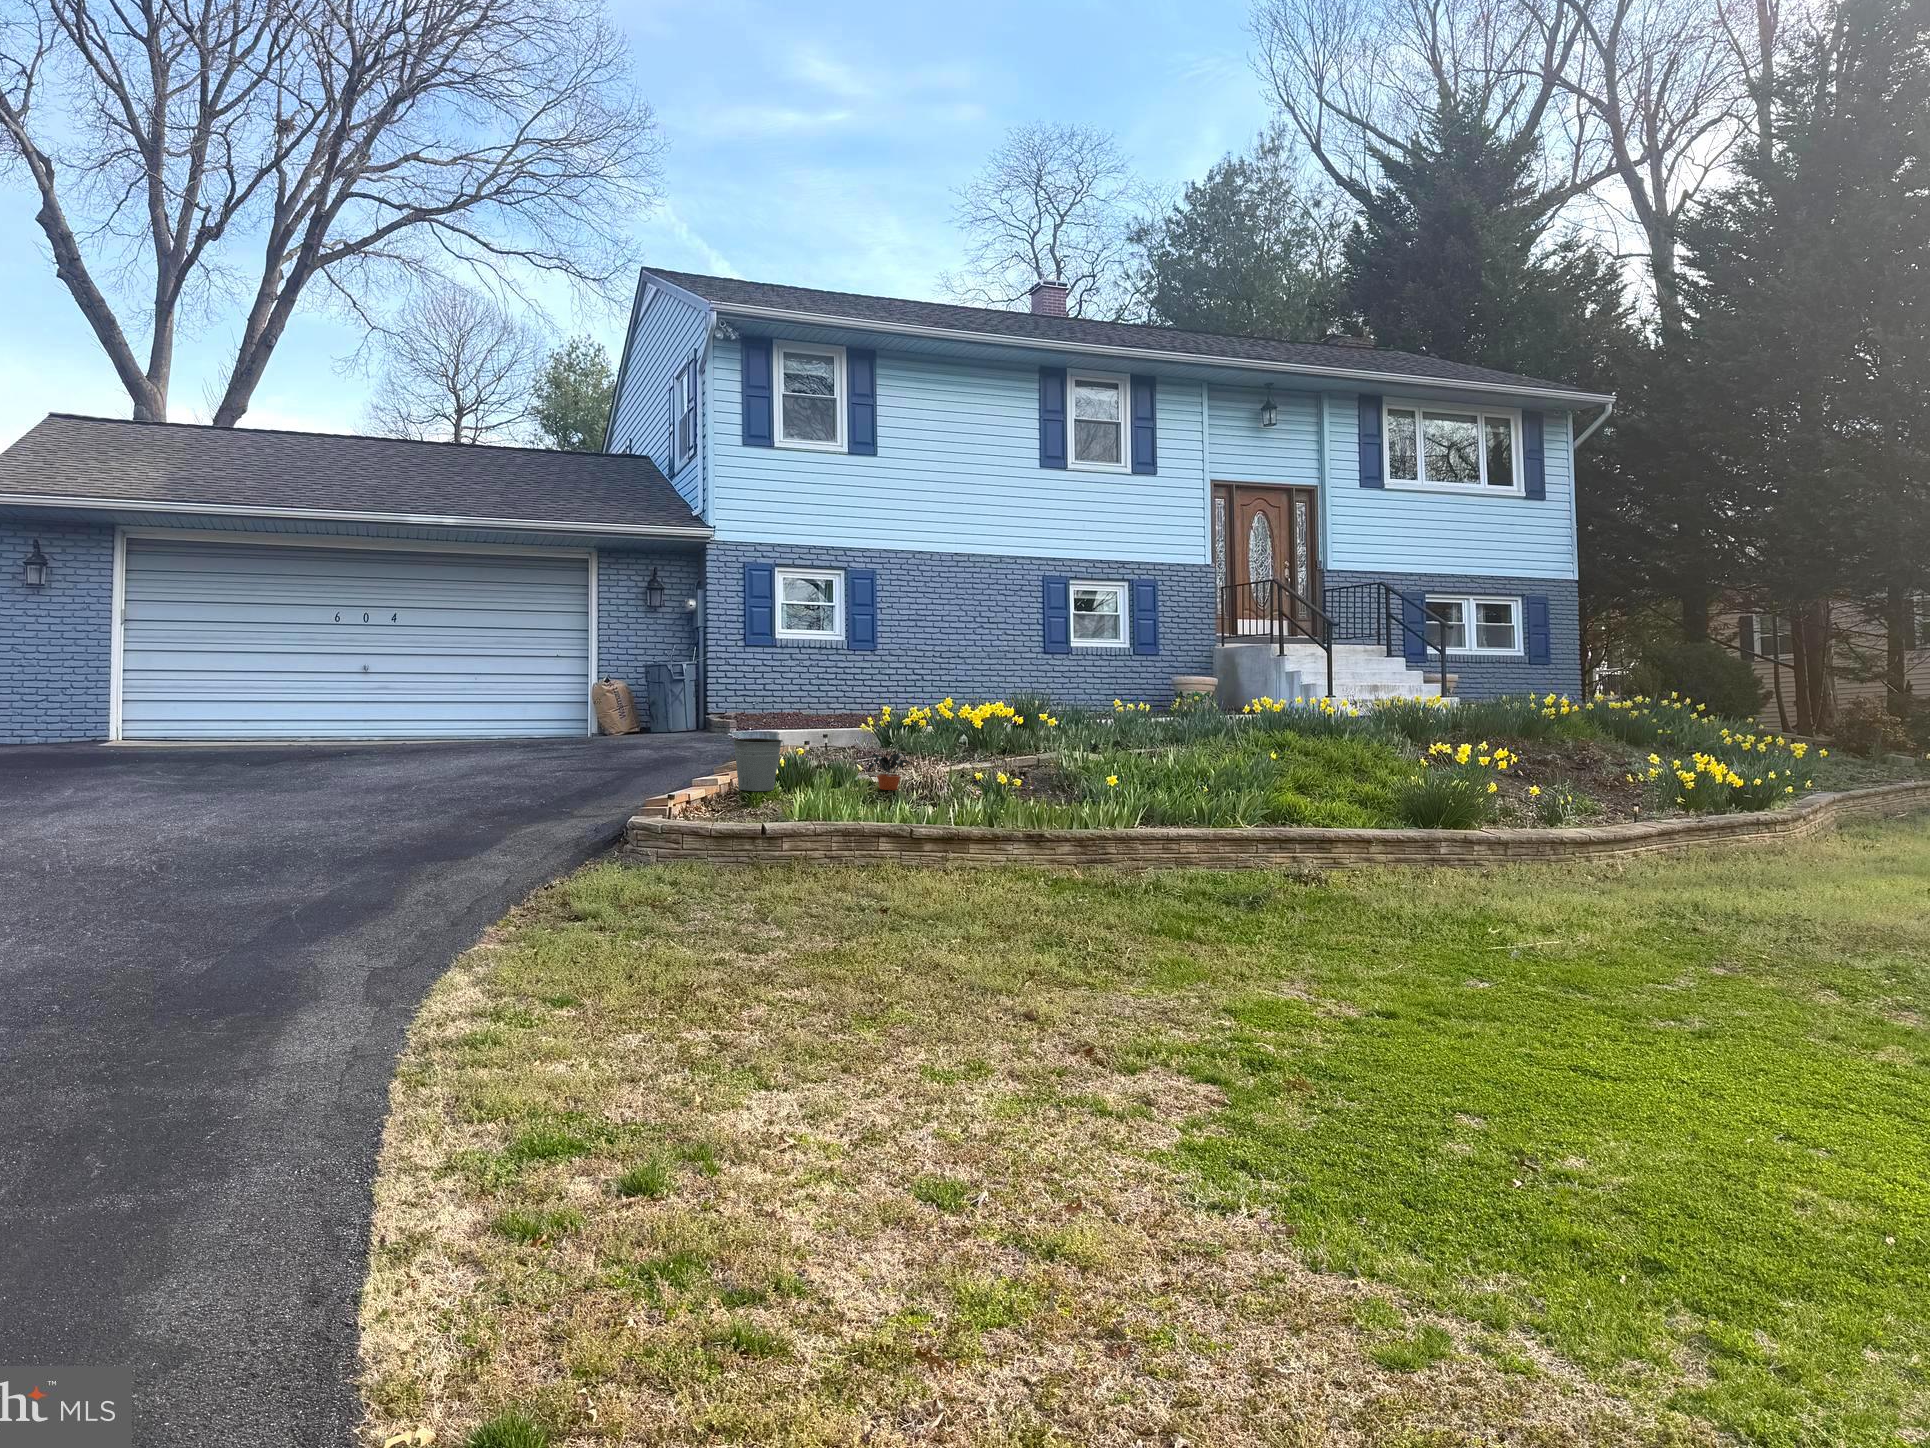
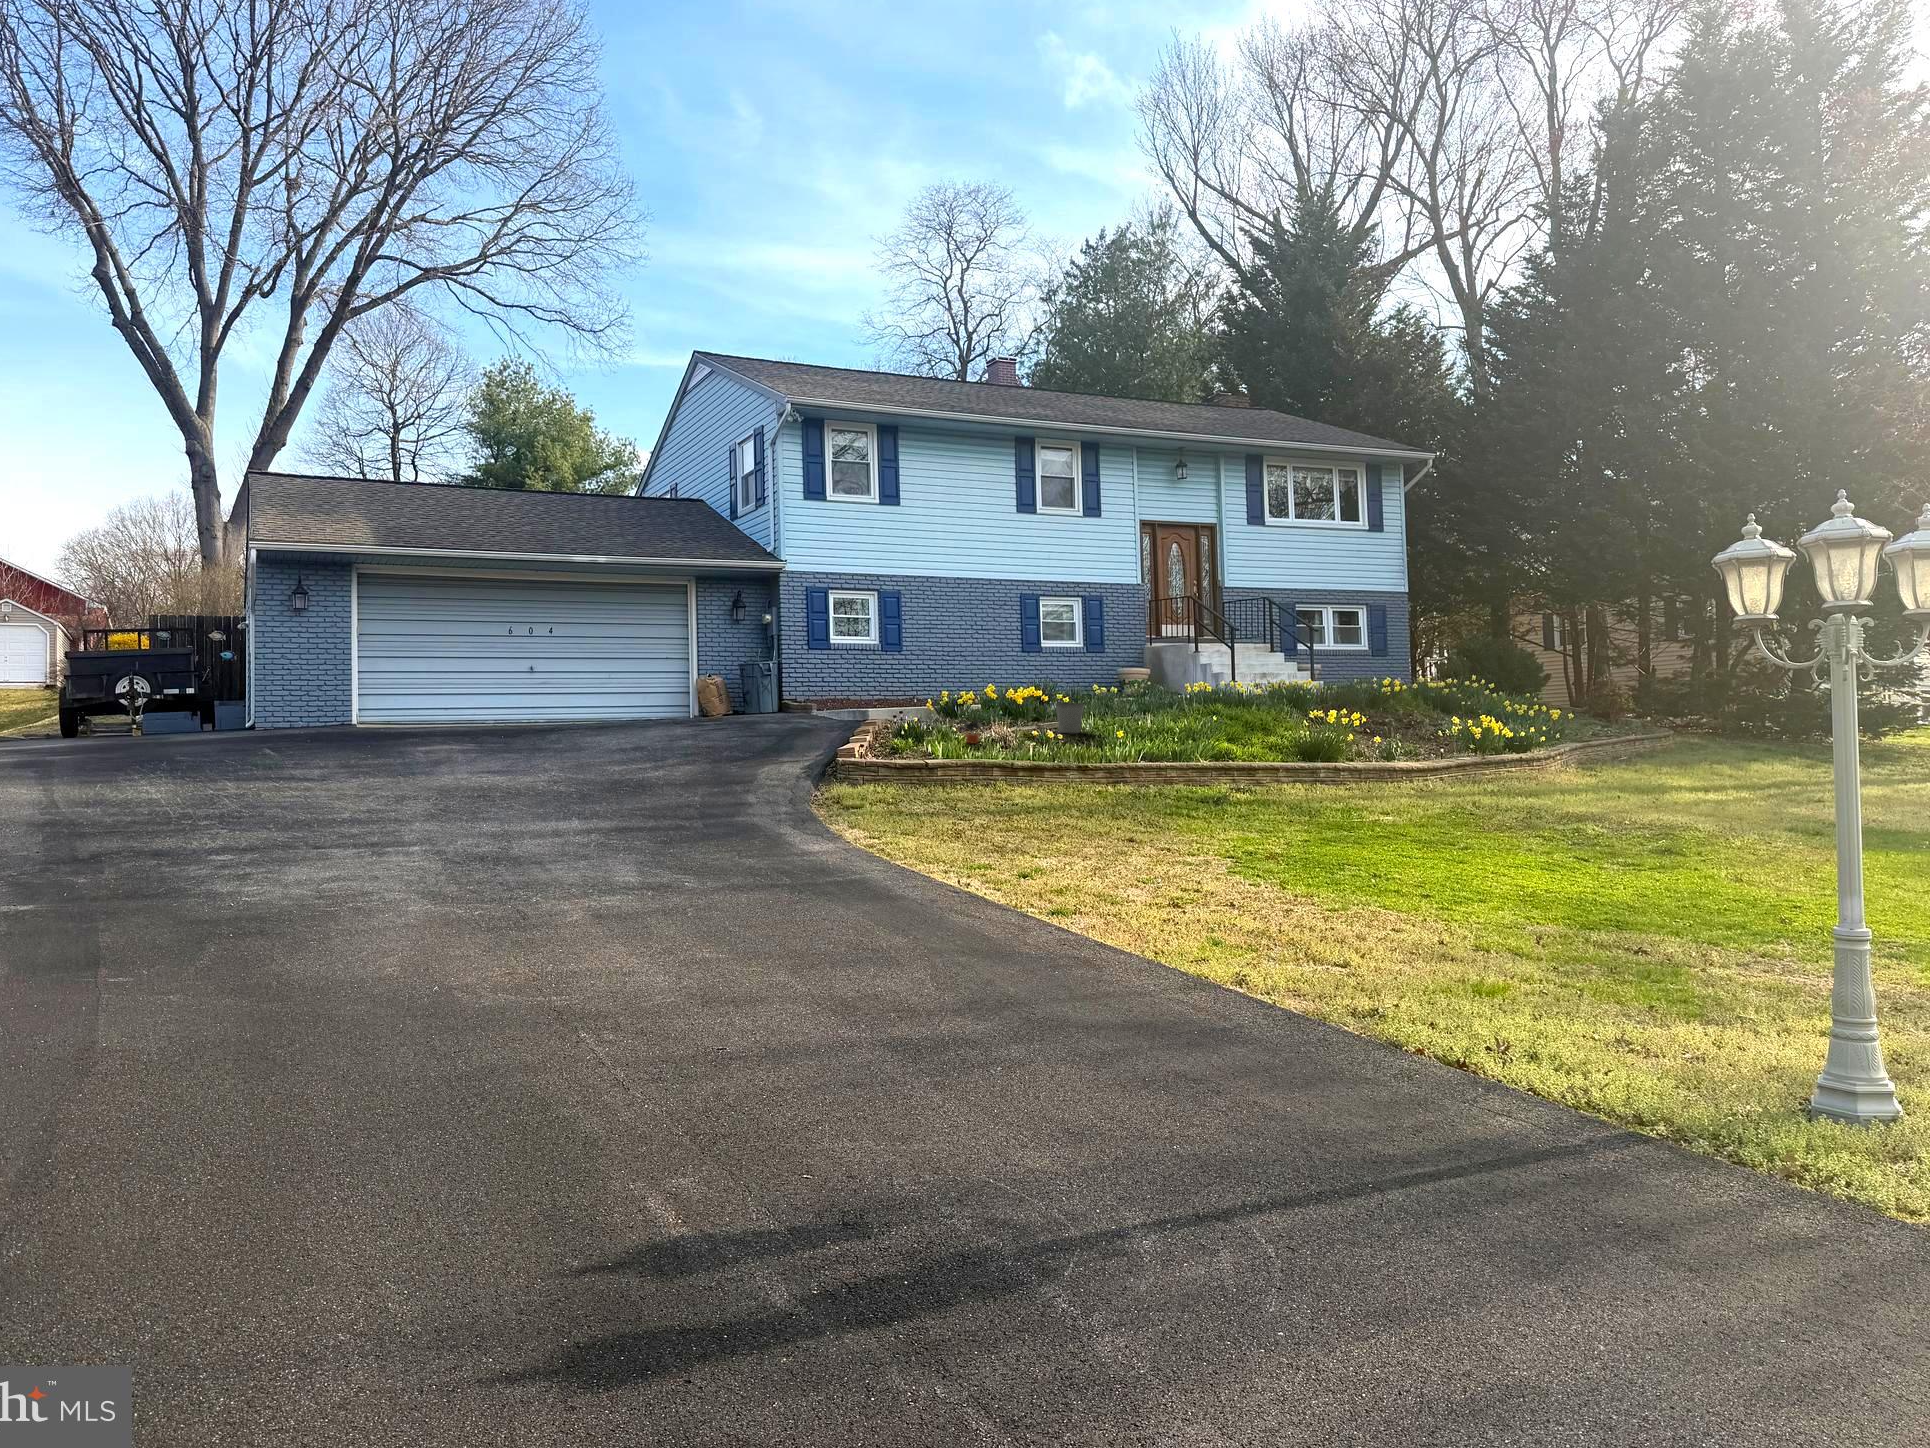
bucket: present [733,737,784,791] -> present [1056,702,1086,733]

